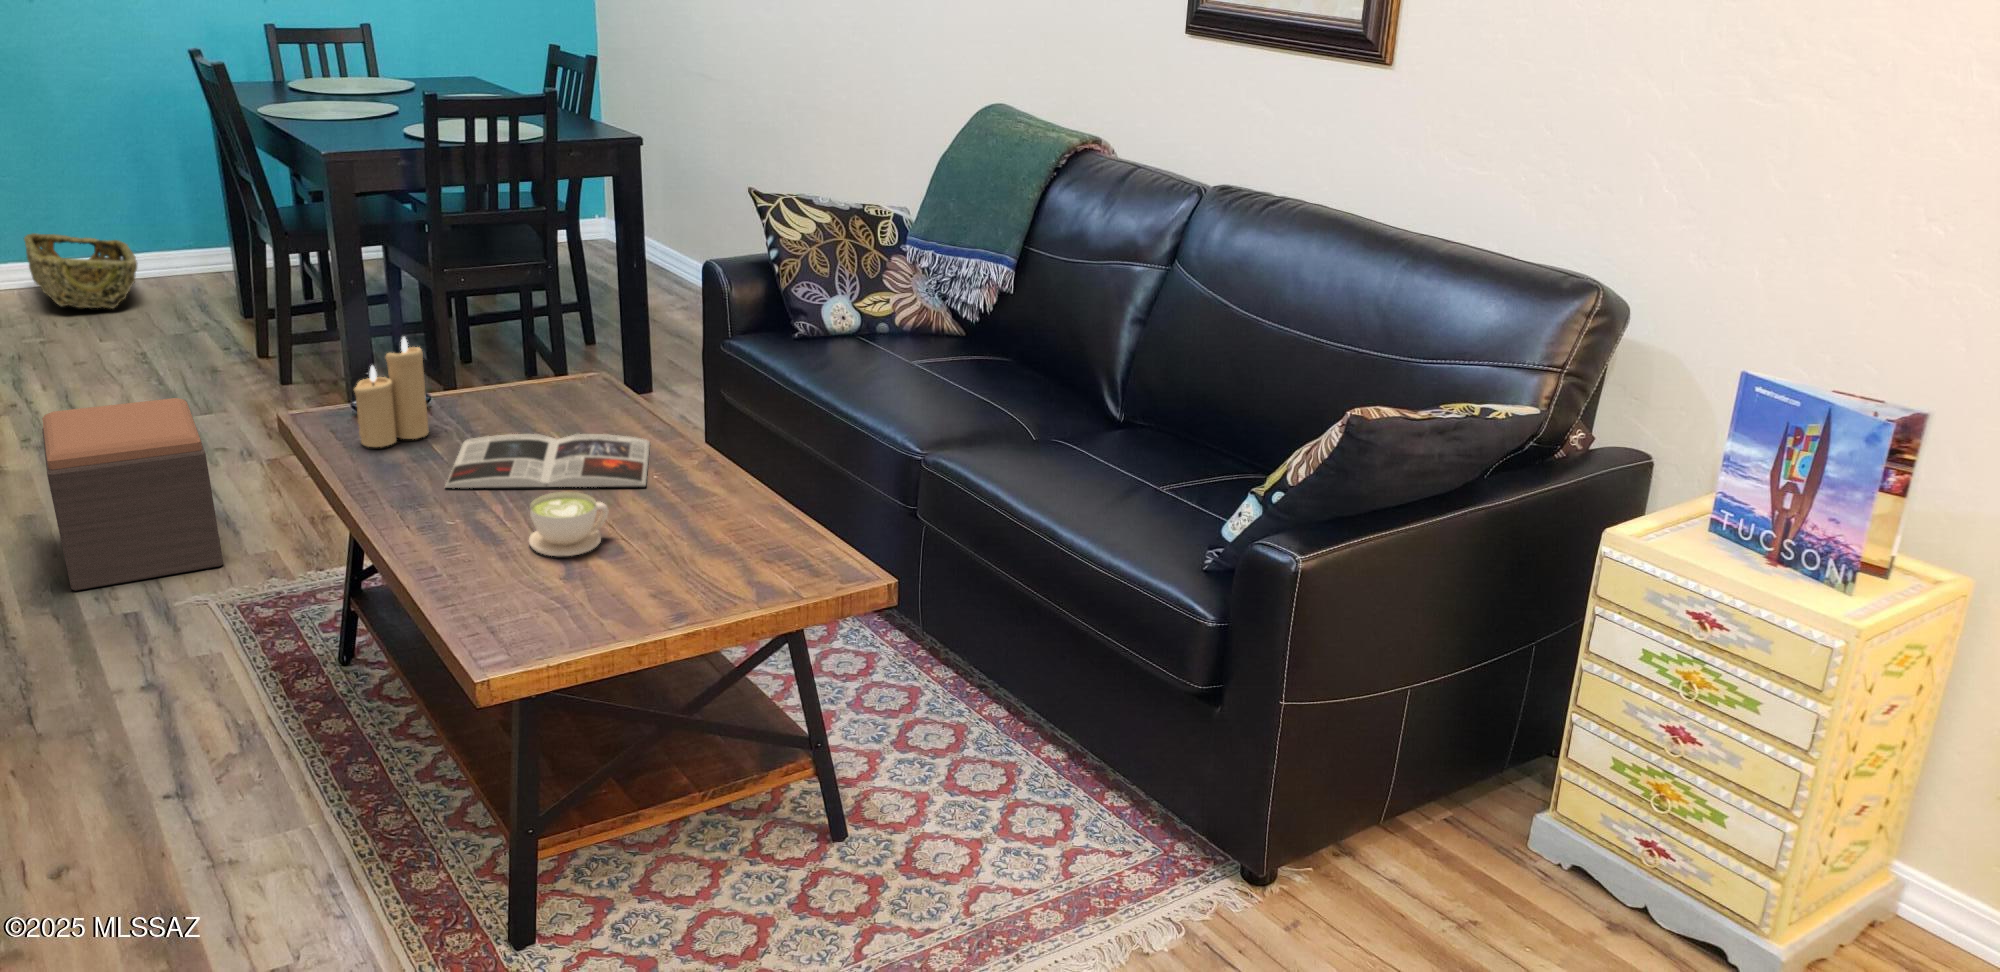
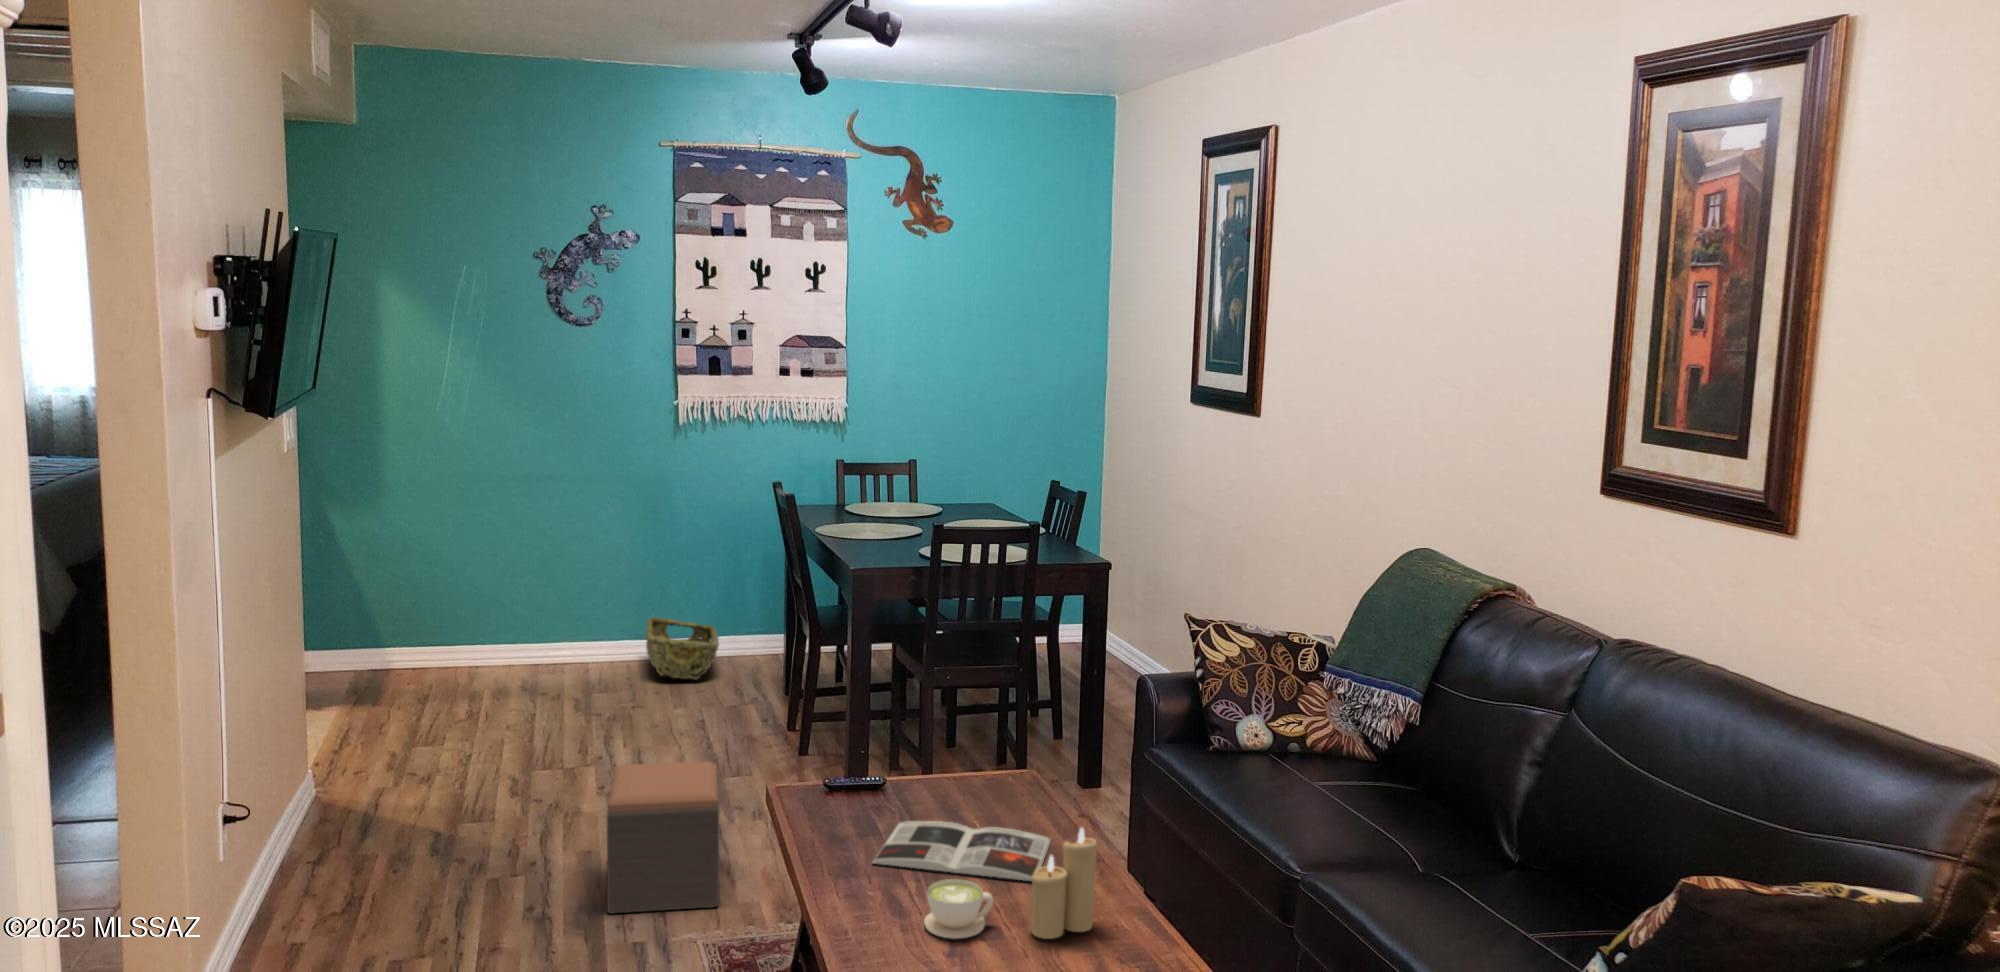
candle: present [354,337,429,447] -> present [1030,828,1097,939]

